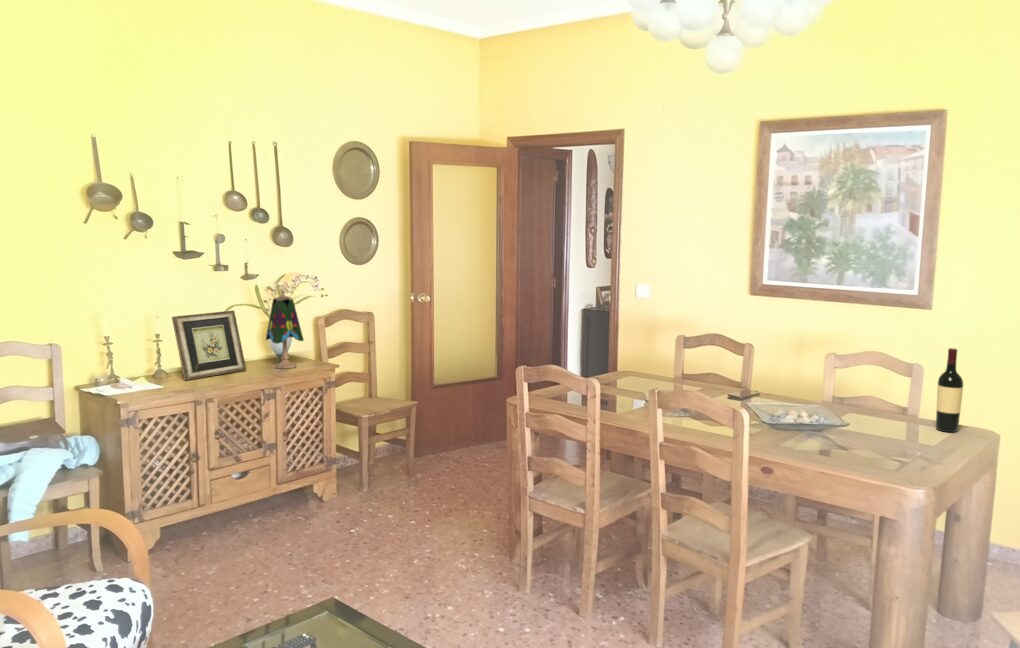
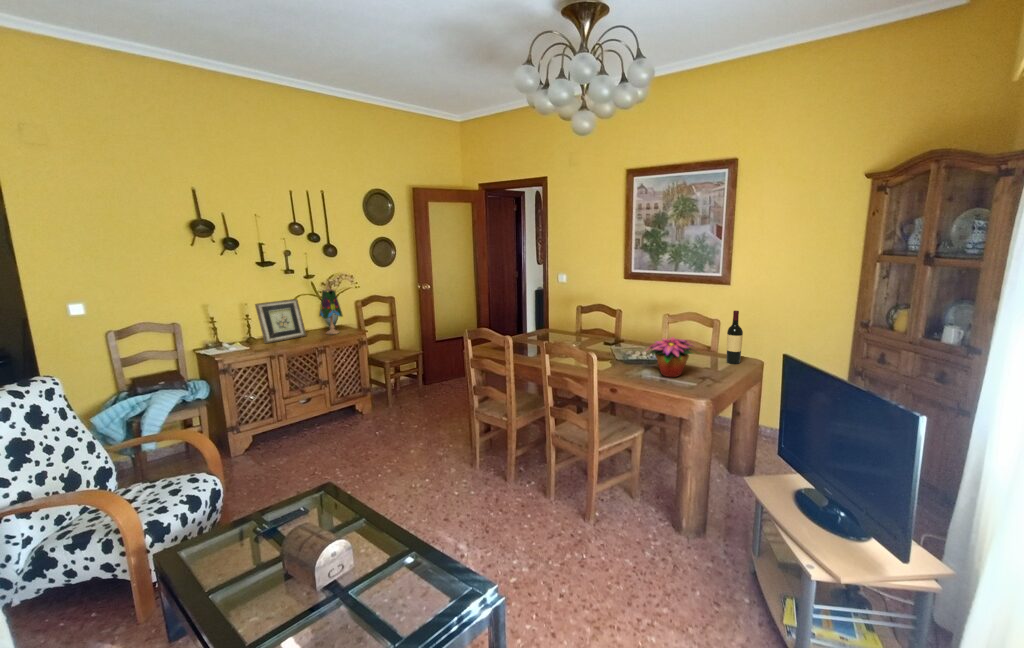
flower arrangement: none [806,384,906,450] -> present [648,337,692,377]

